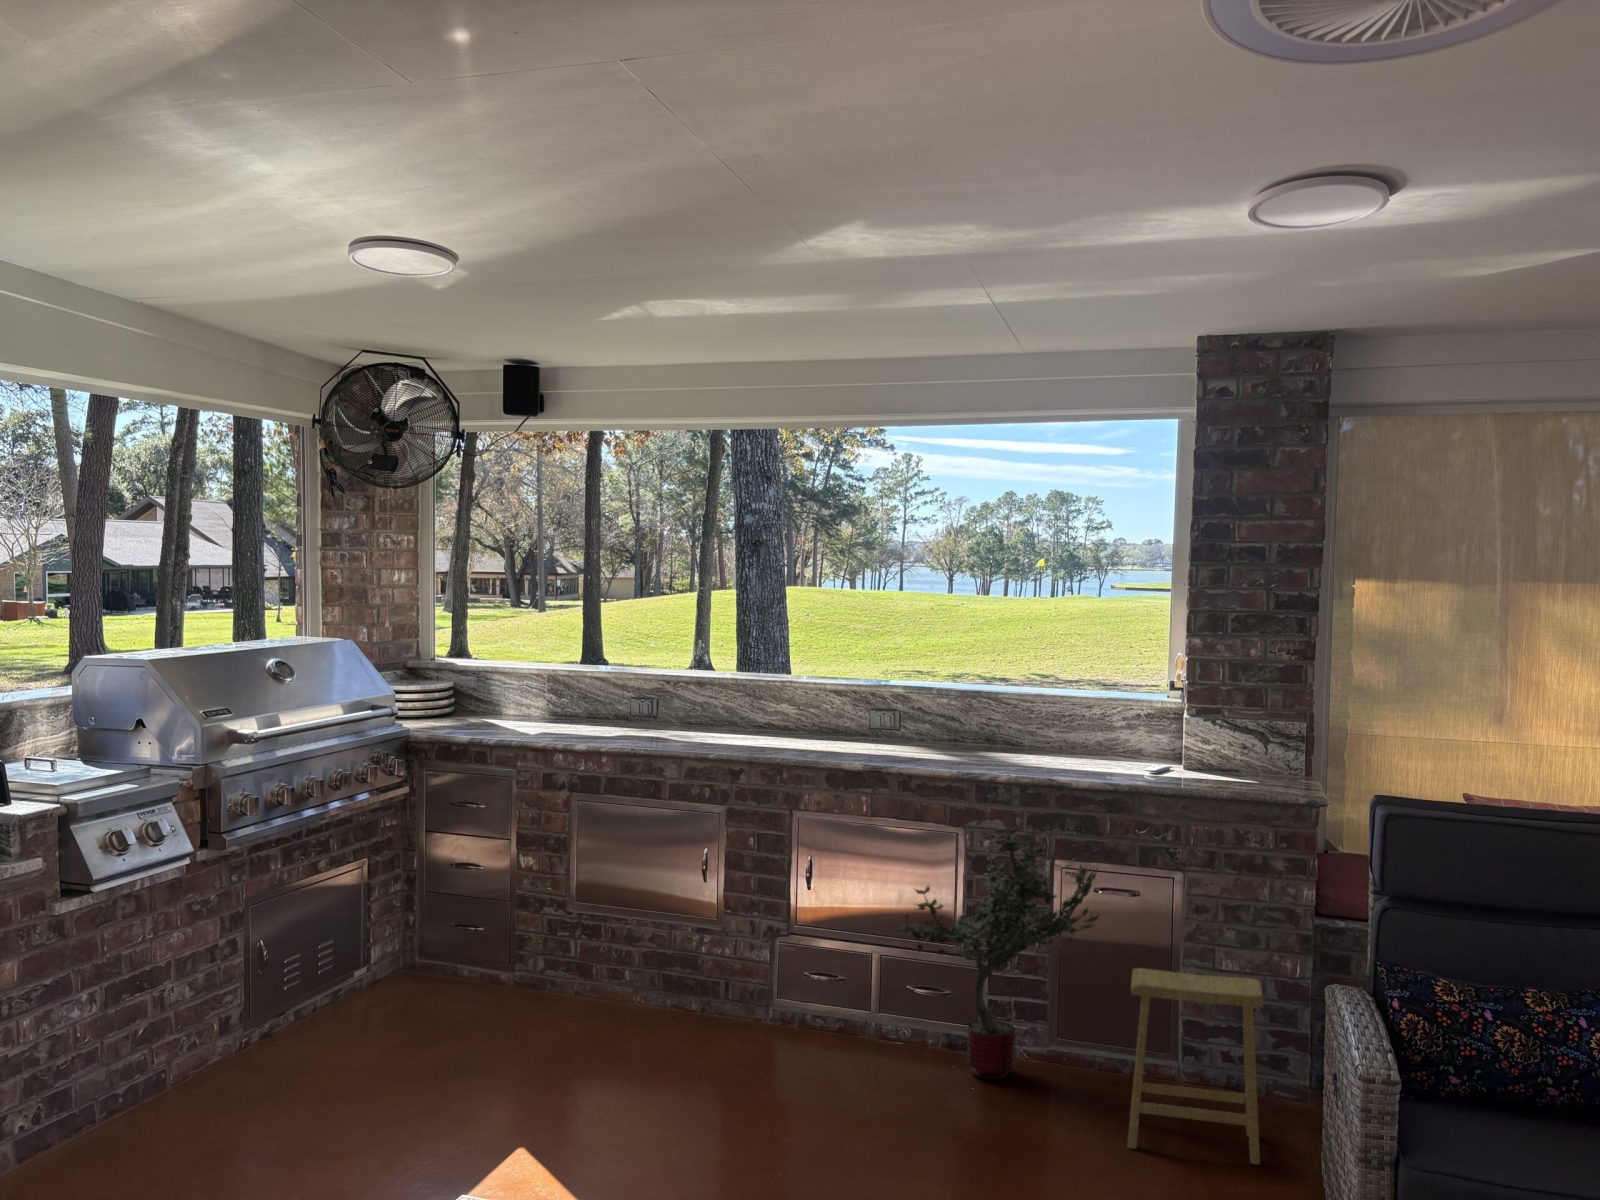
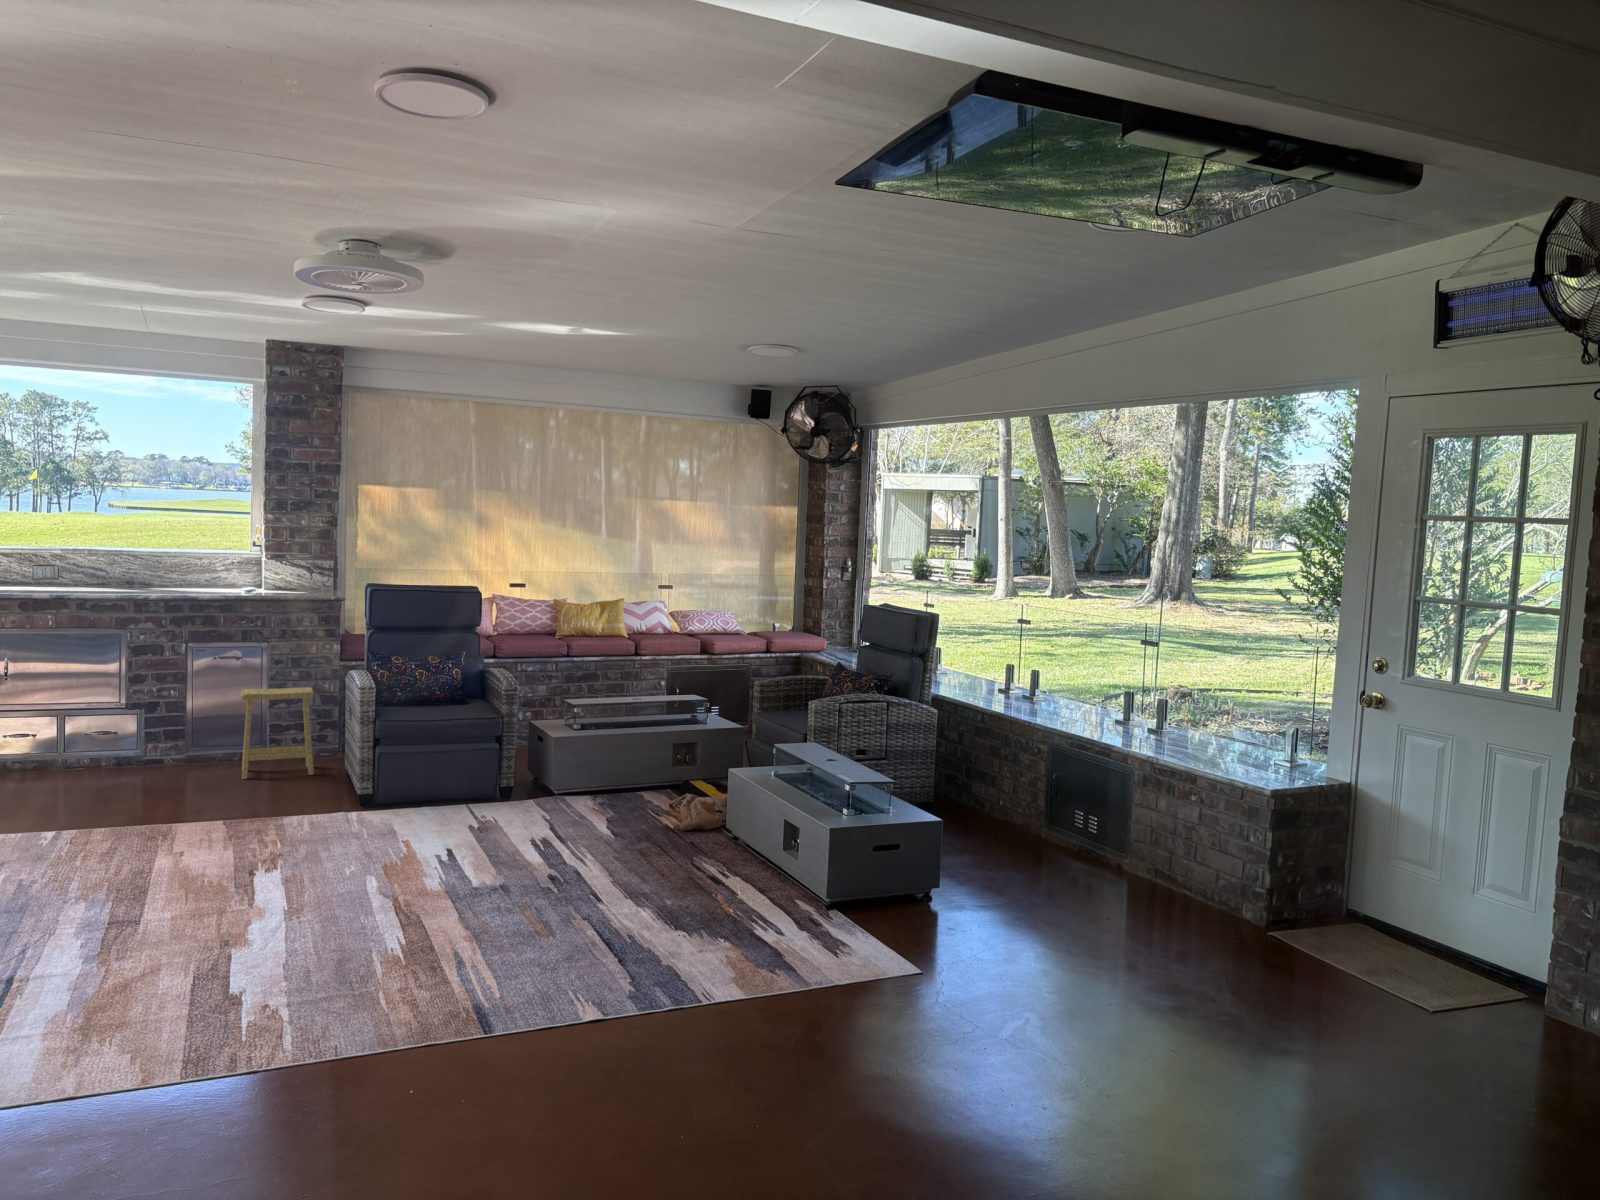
potted tree: present [899,826,1099,1079] -> none [83,622,219,768]

